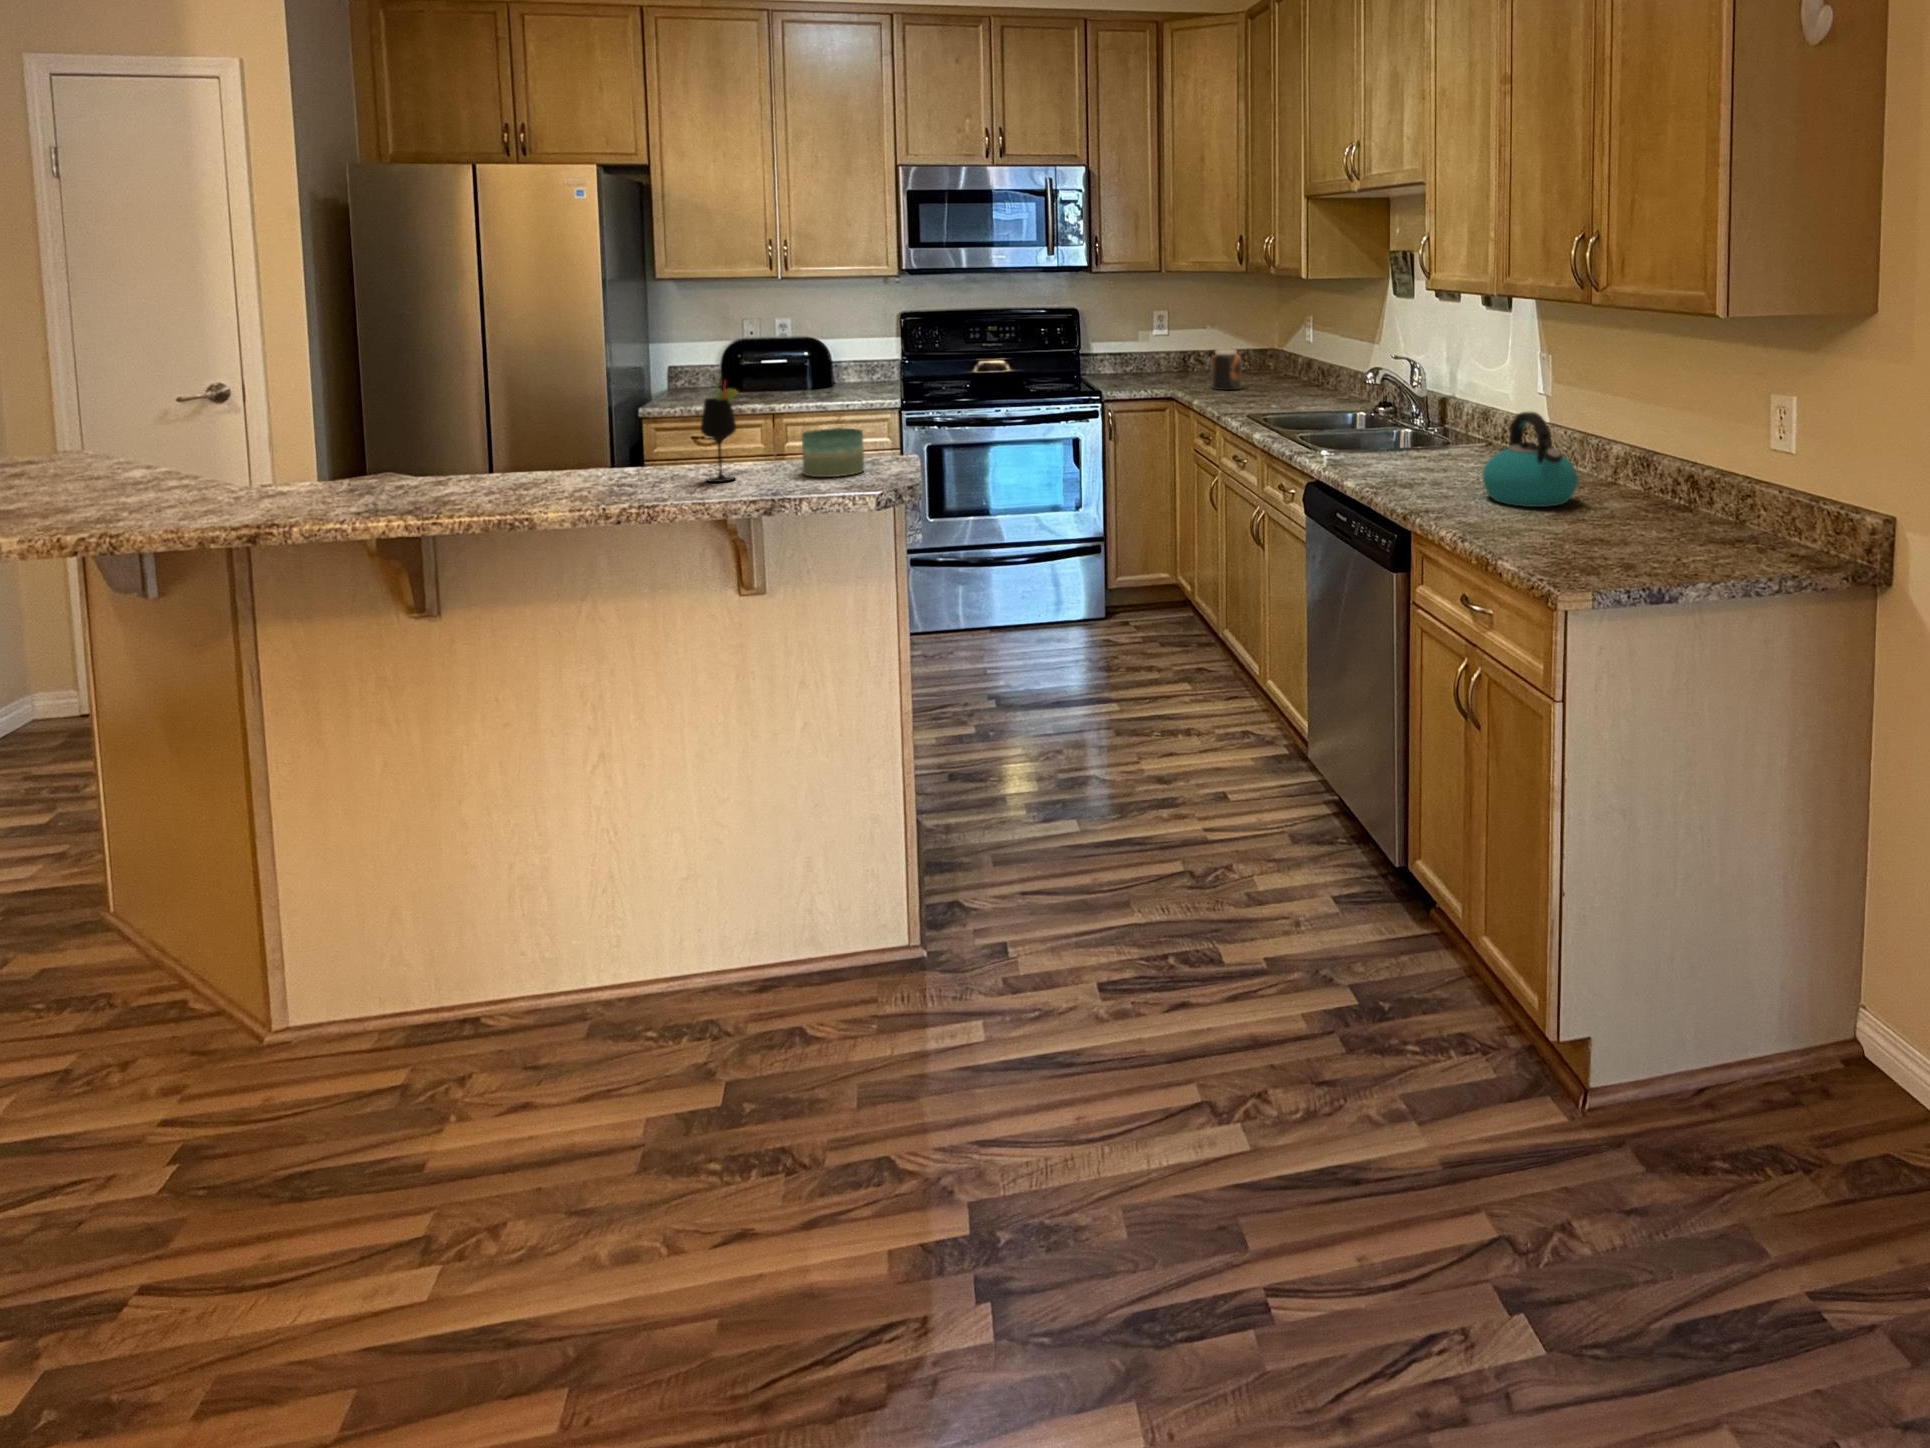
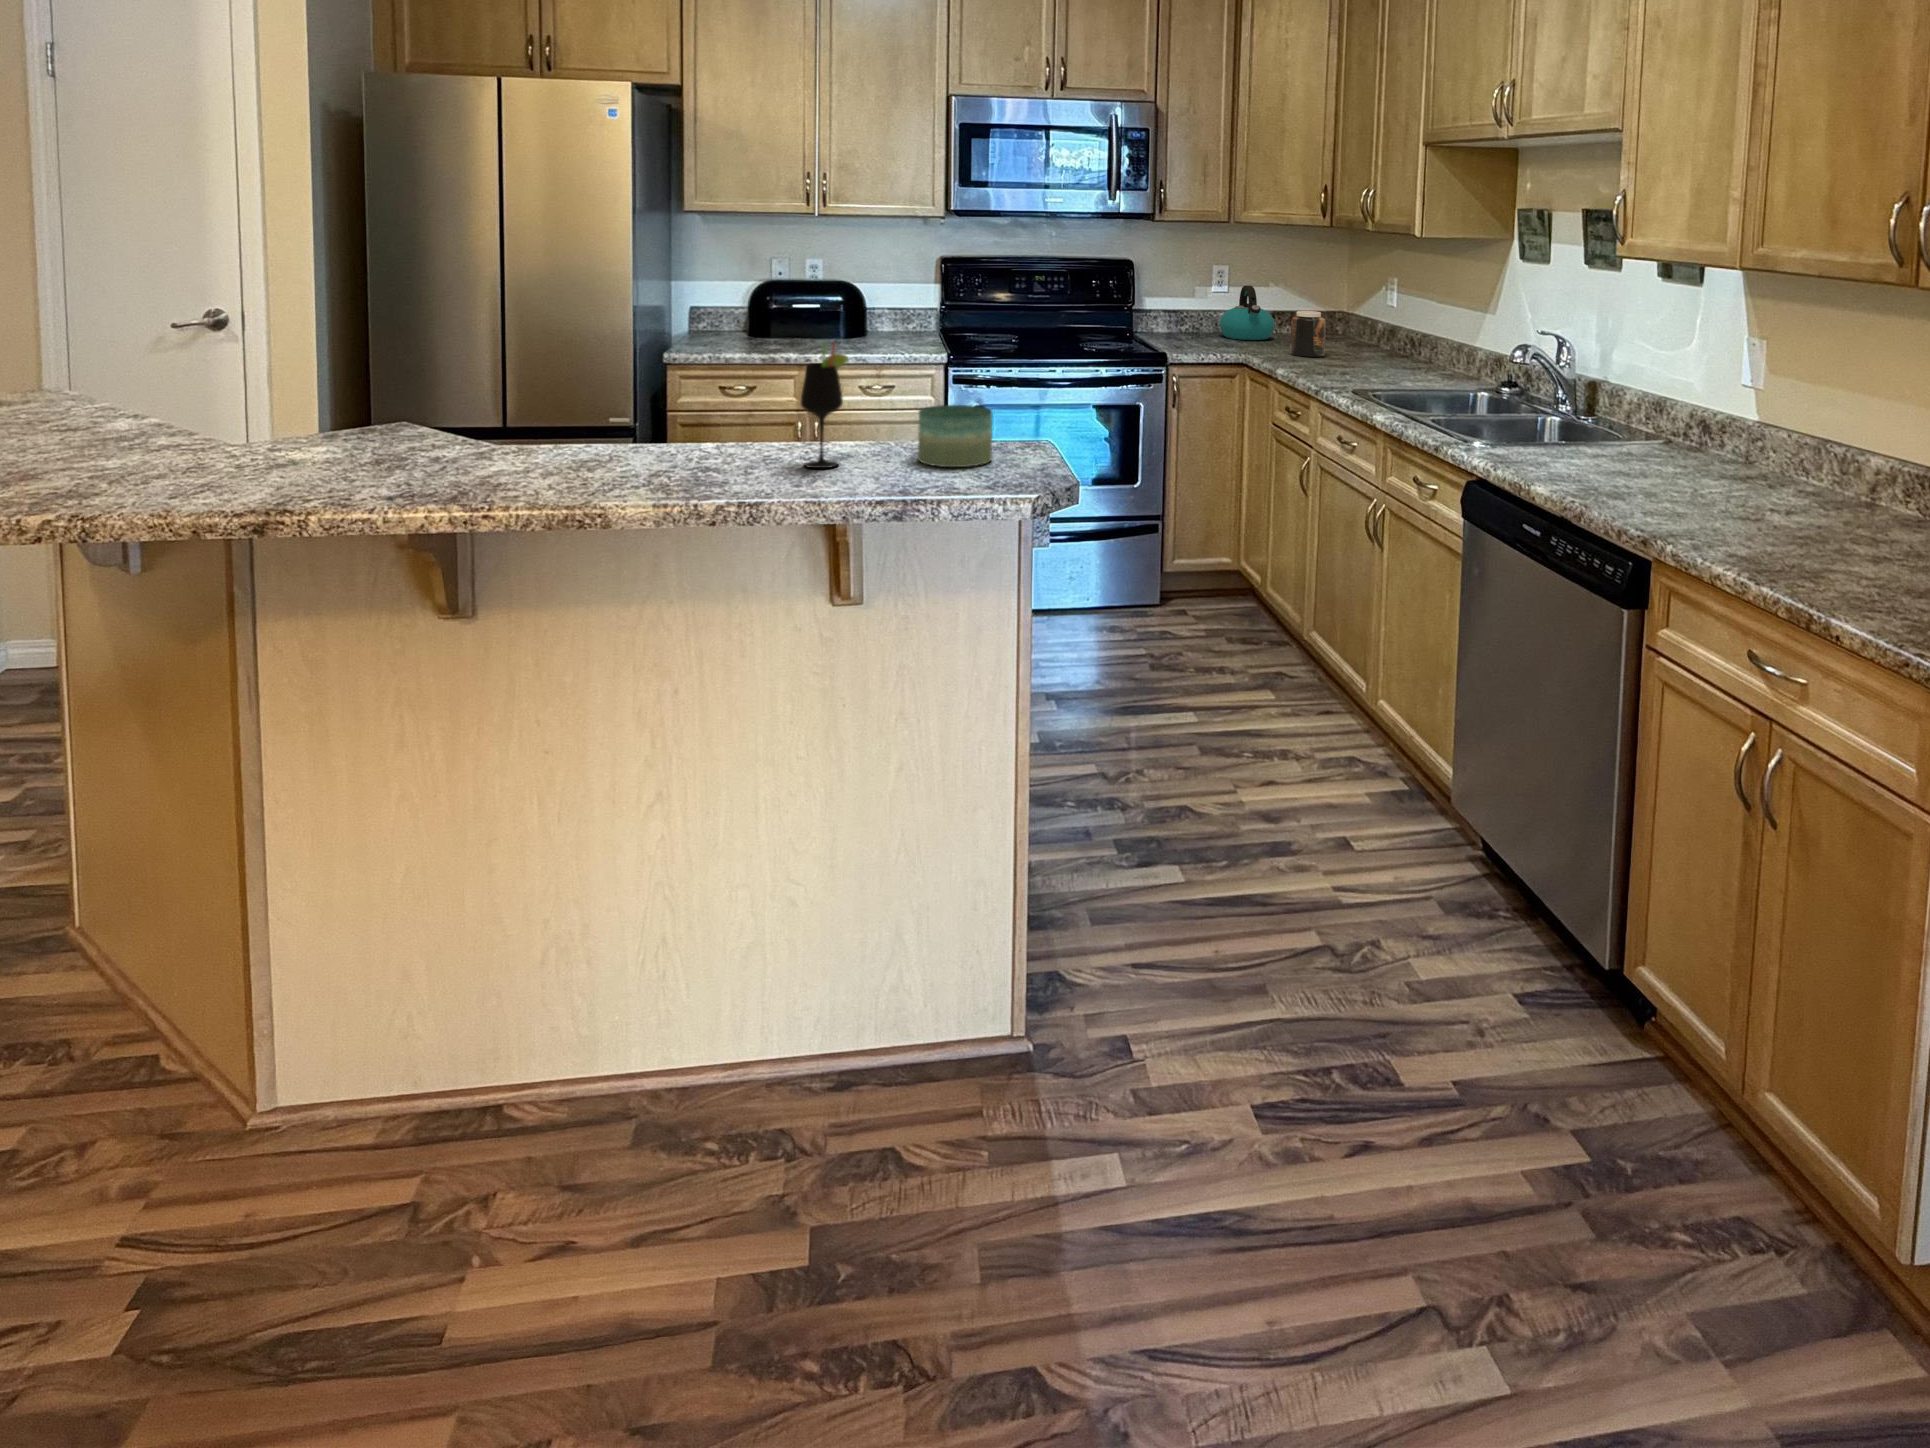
kettle: present [1483,412,1578,507] -> present [1220,286,1275,340]

